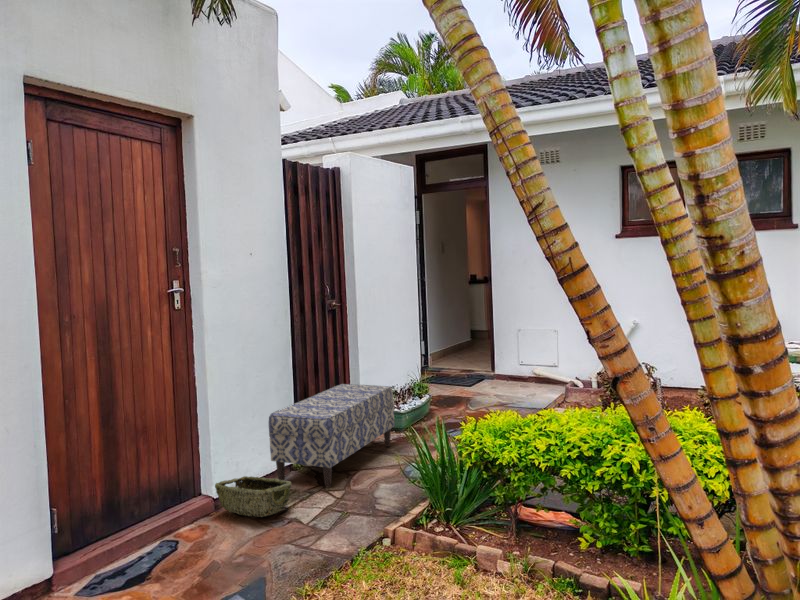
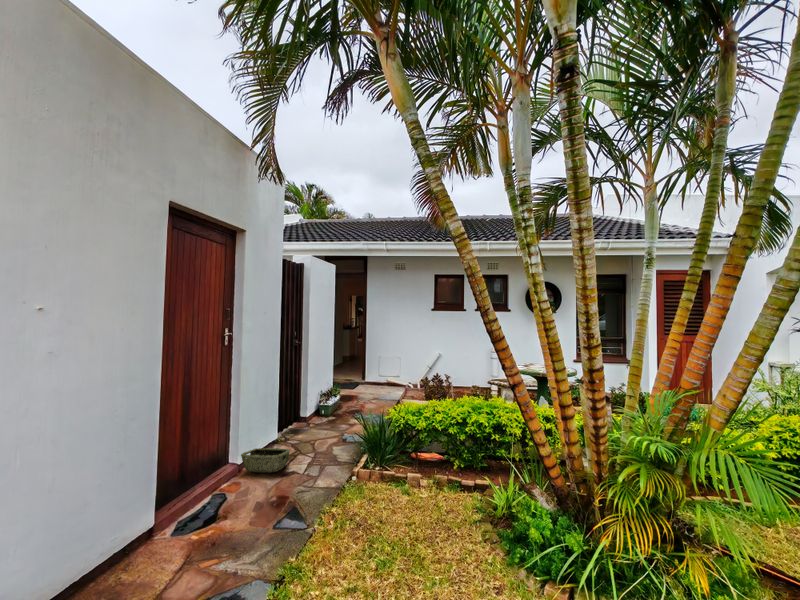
bench: present [269,384,395,487] -> none [265,390,330,452]

